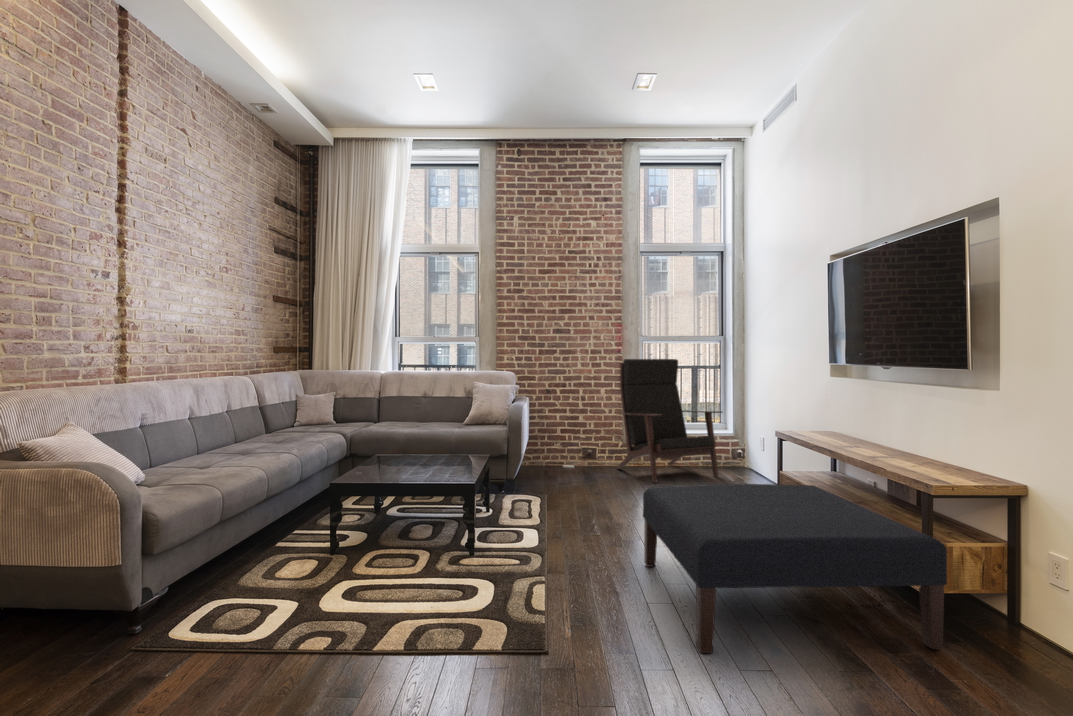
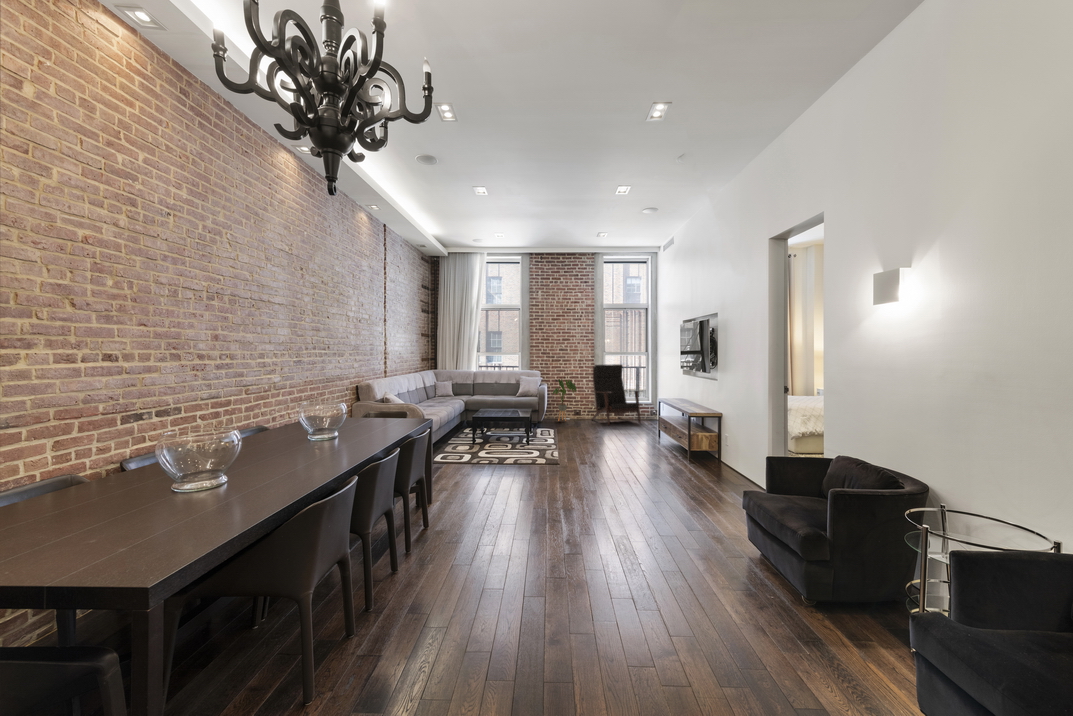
house plant: none [538,388,587,473] -> present [553,379,576,421]
ottoman: present [643,484,947,653] -> none [597,417,690,465]

